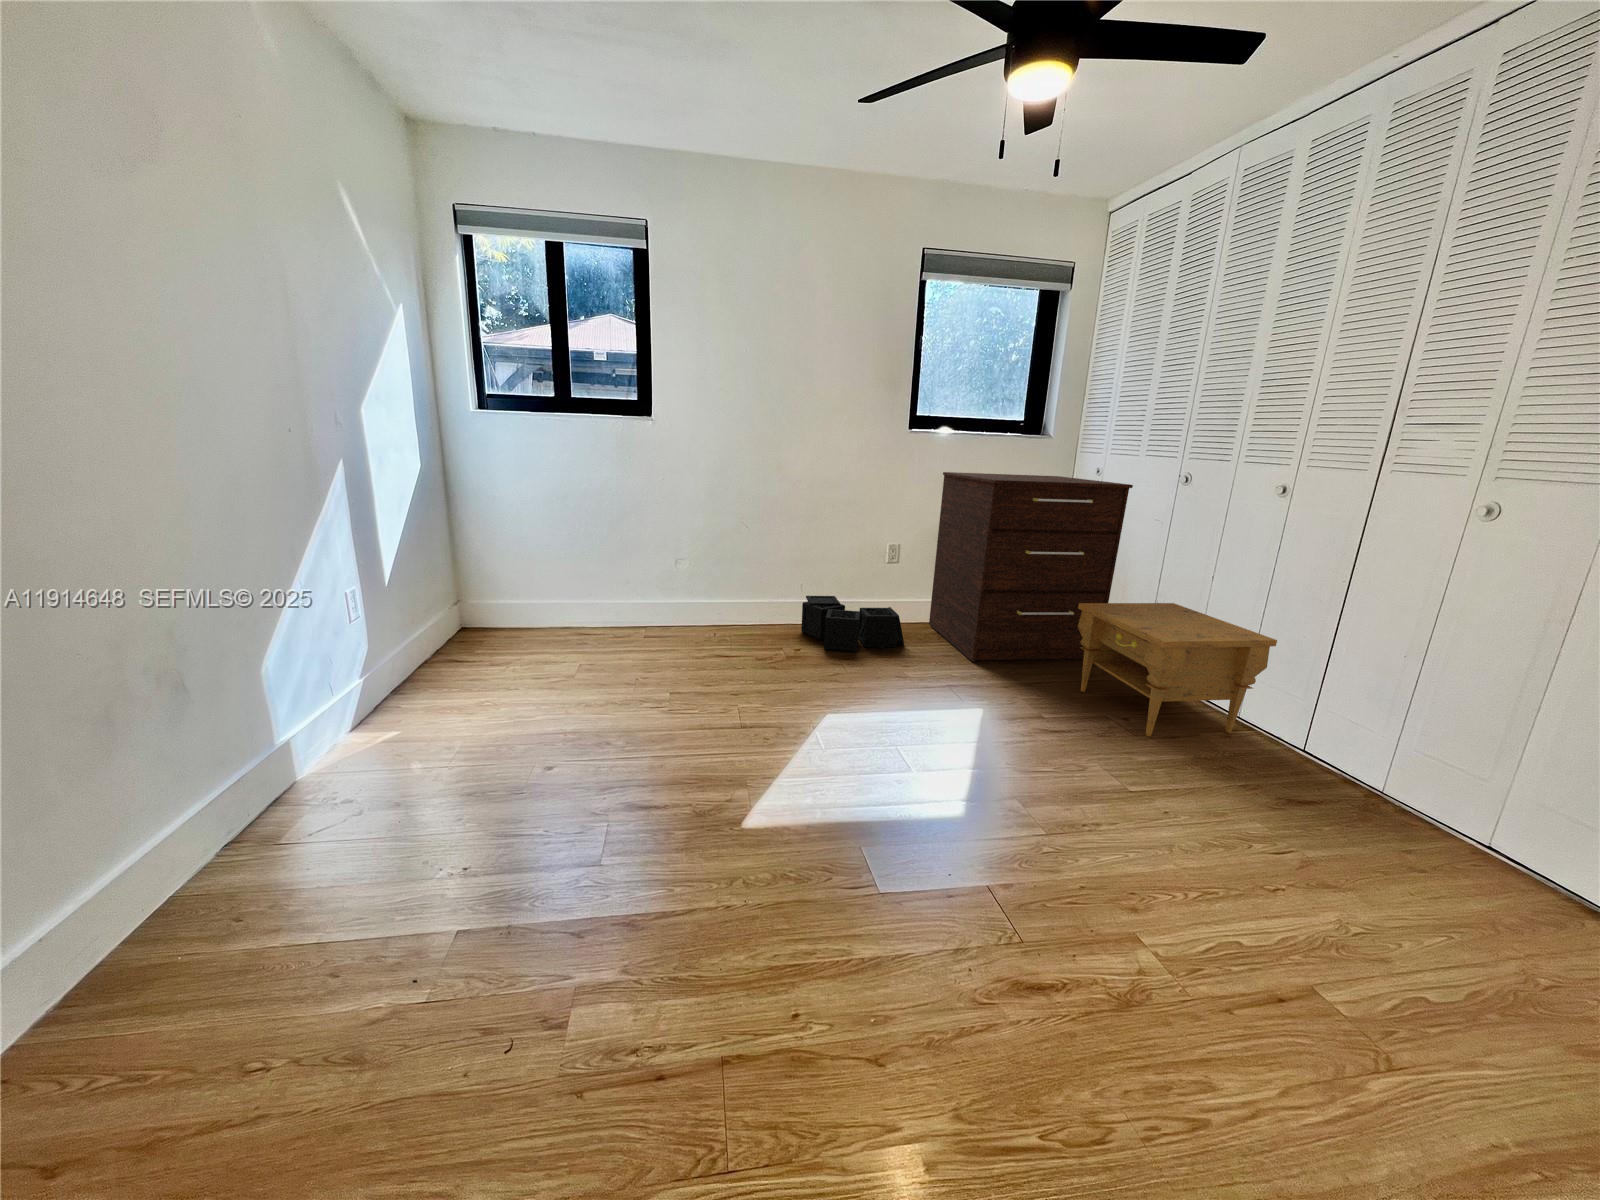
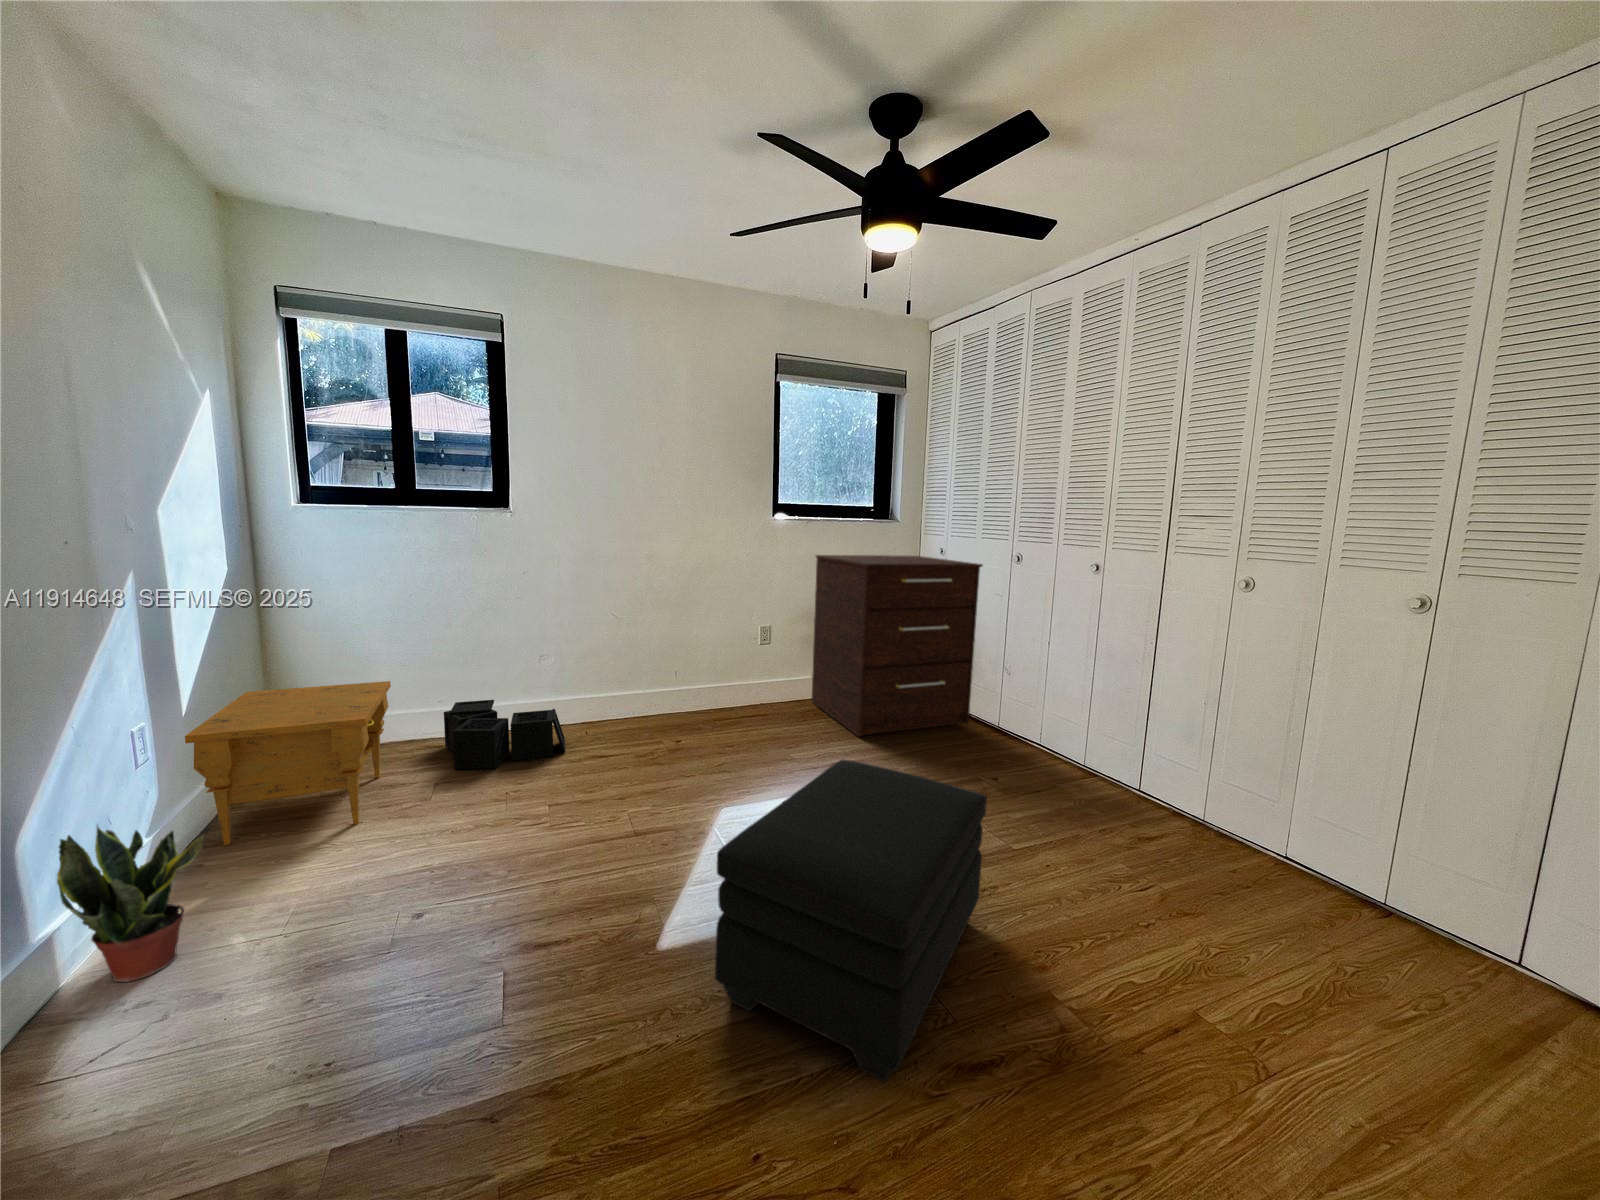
storage bin: present [801,596,904,652] -> present [444,700,565,769]
nightstand: present [1078,603,1277,736] -> present [185,681,391,845]
potted plant: none [291,658,389,782] -> present [57,826,205,982]
ottoman: none [783,674,1088,980] -> present [715,760,987,1082]

